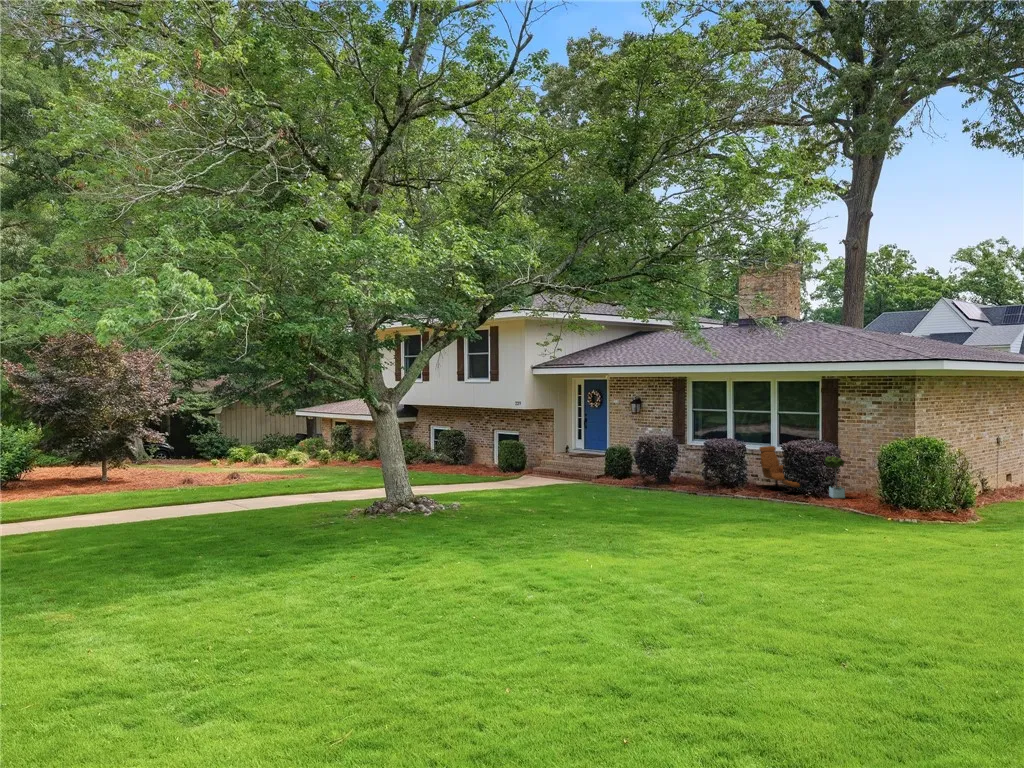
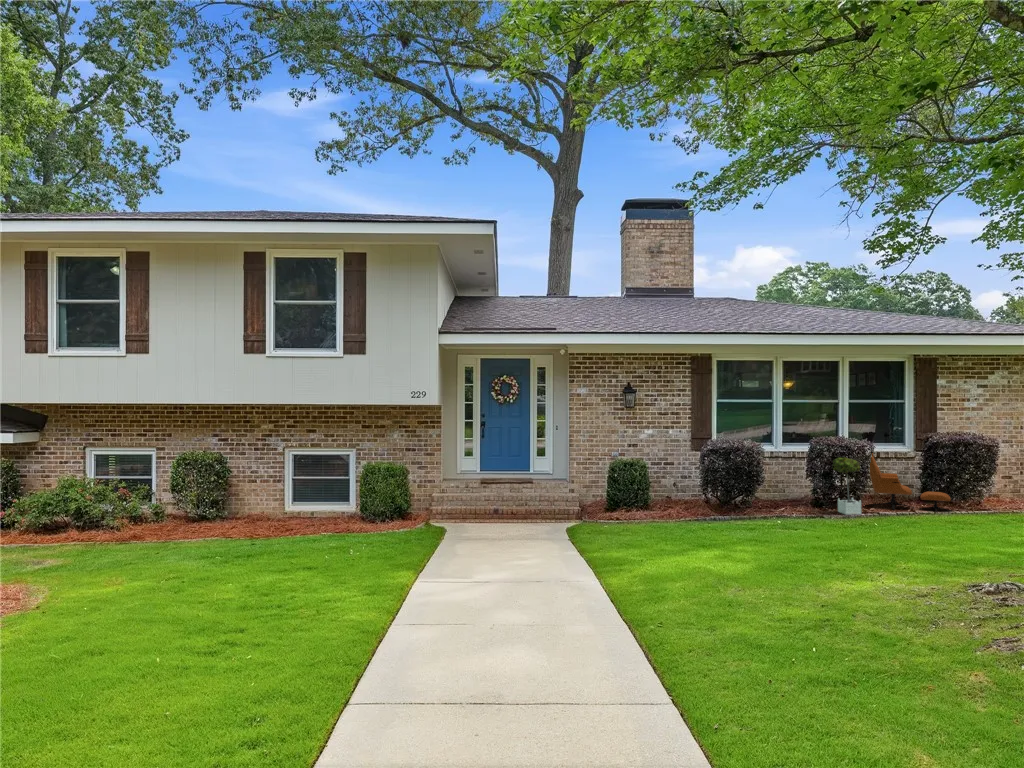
potted tree: present [825,456,845,498] -> present [833,457,861,515]

